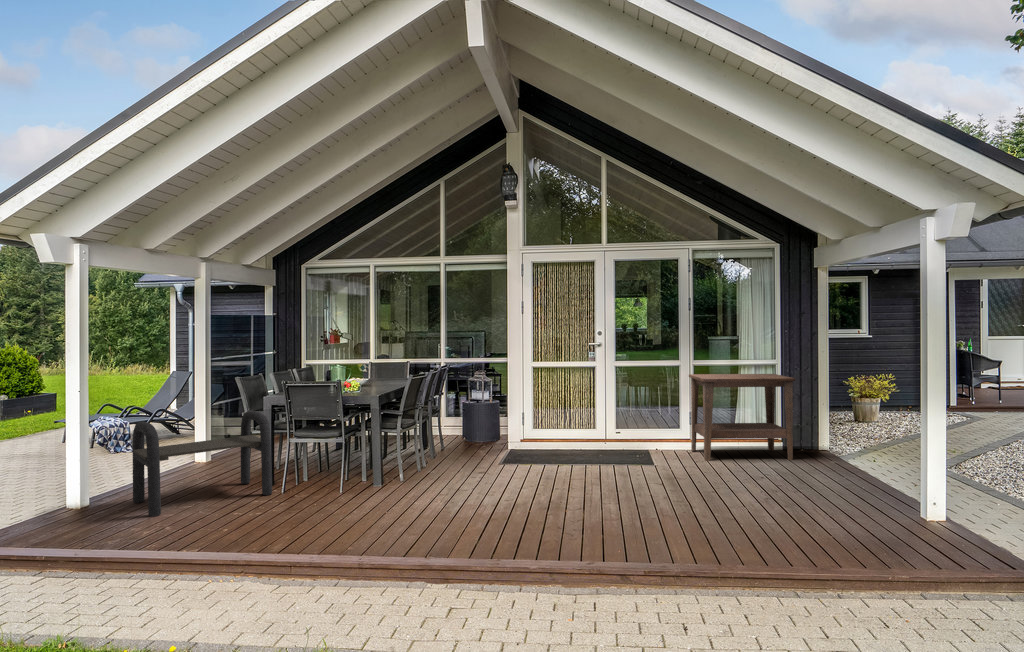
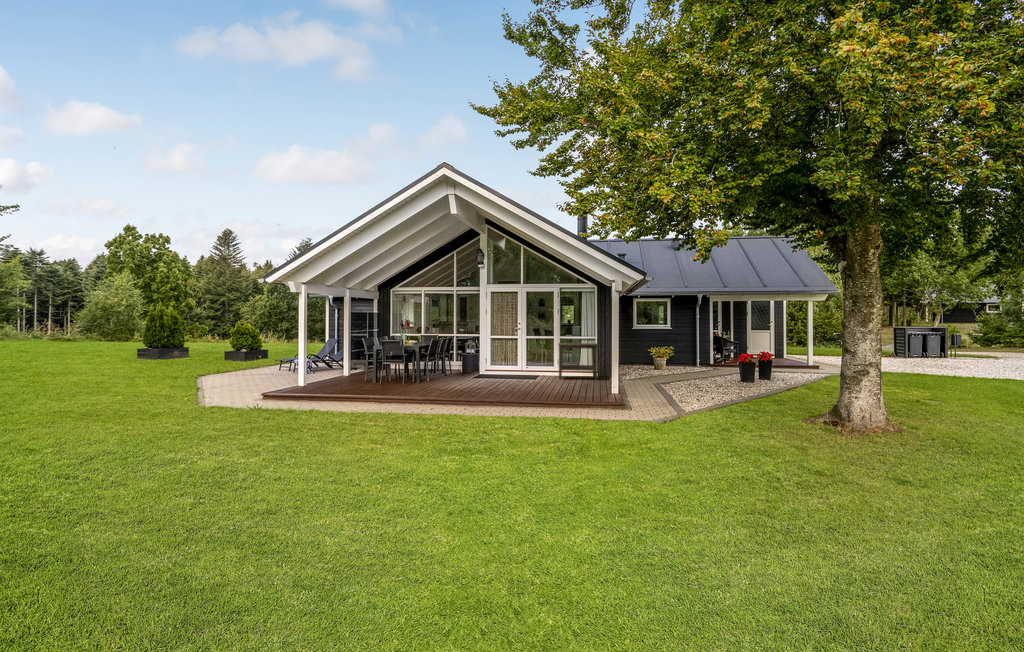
bench: present [133,410,272,517] -> none [329,352,379,387]

